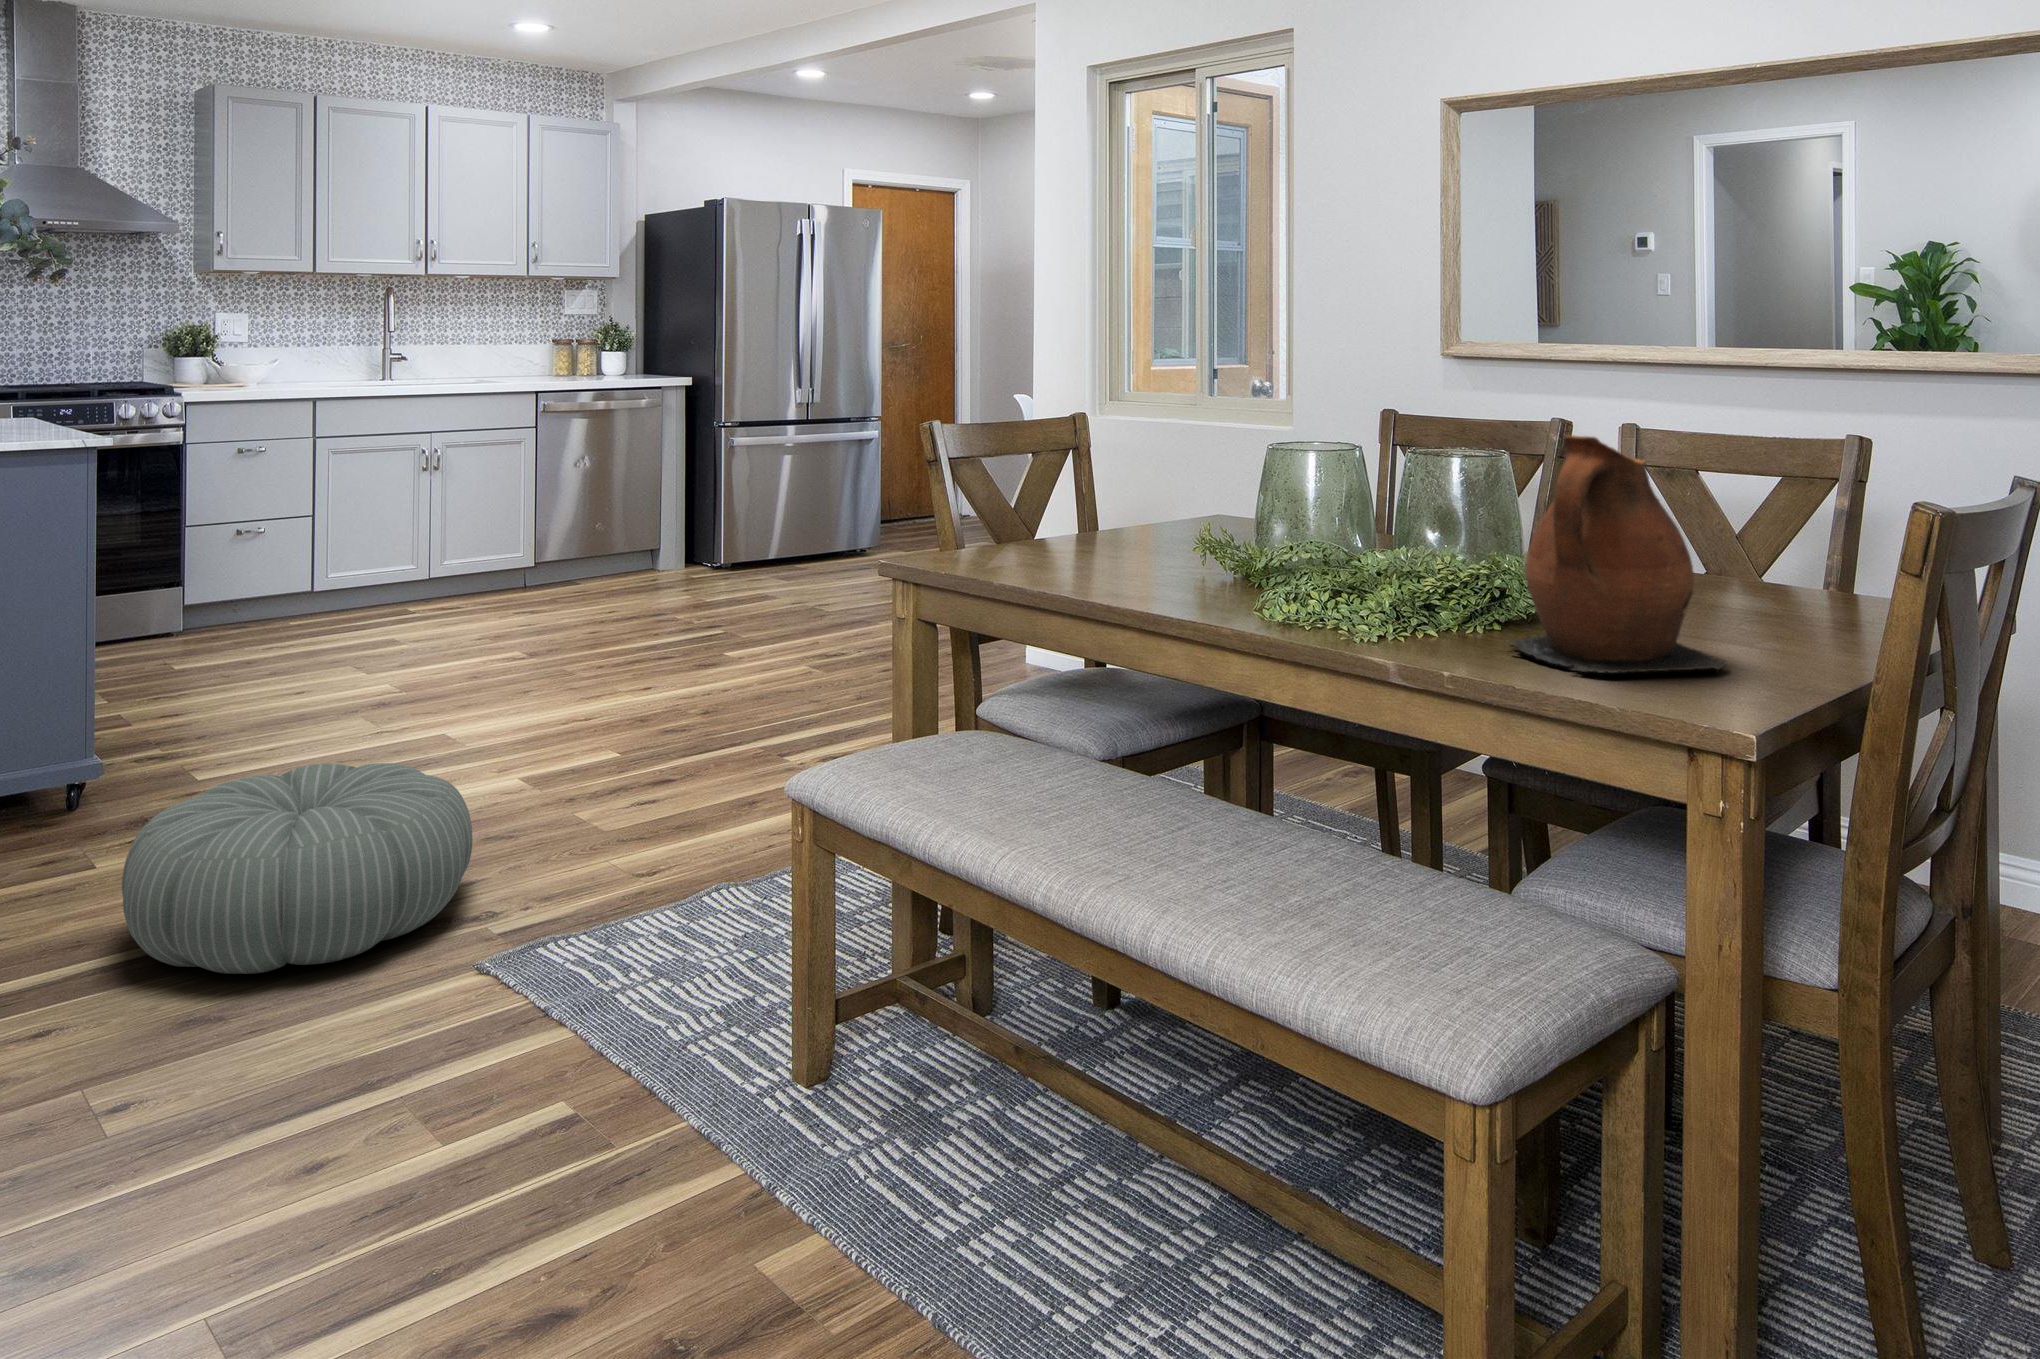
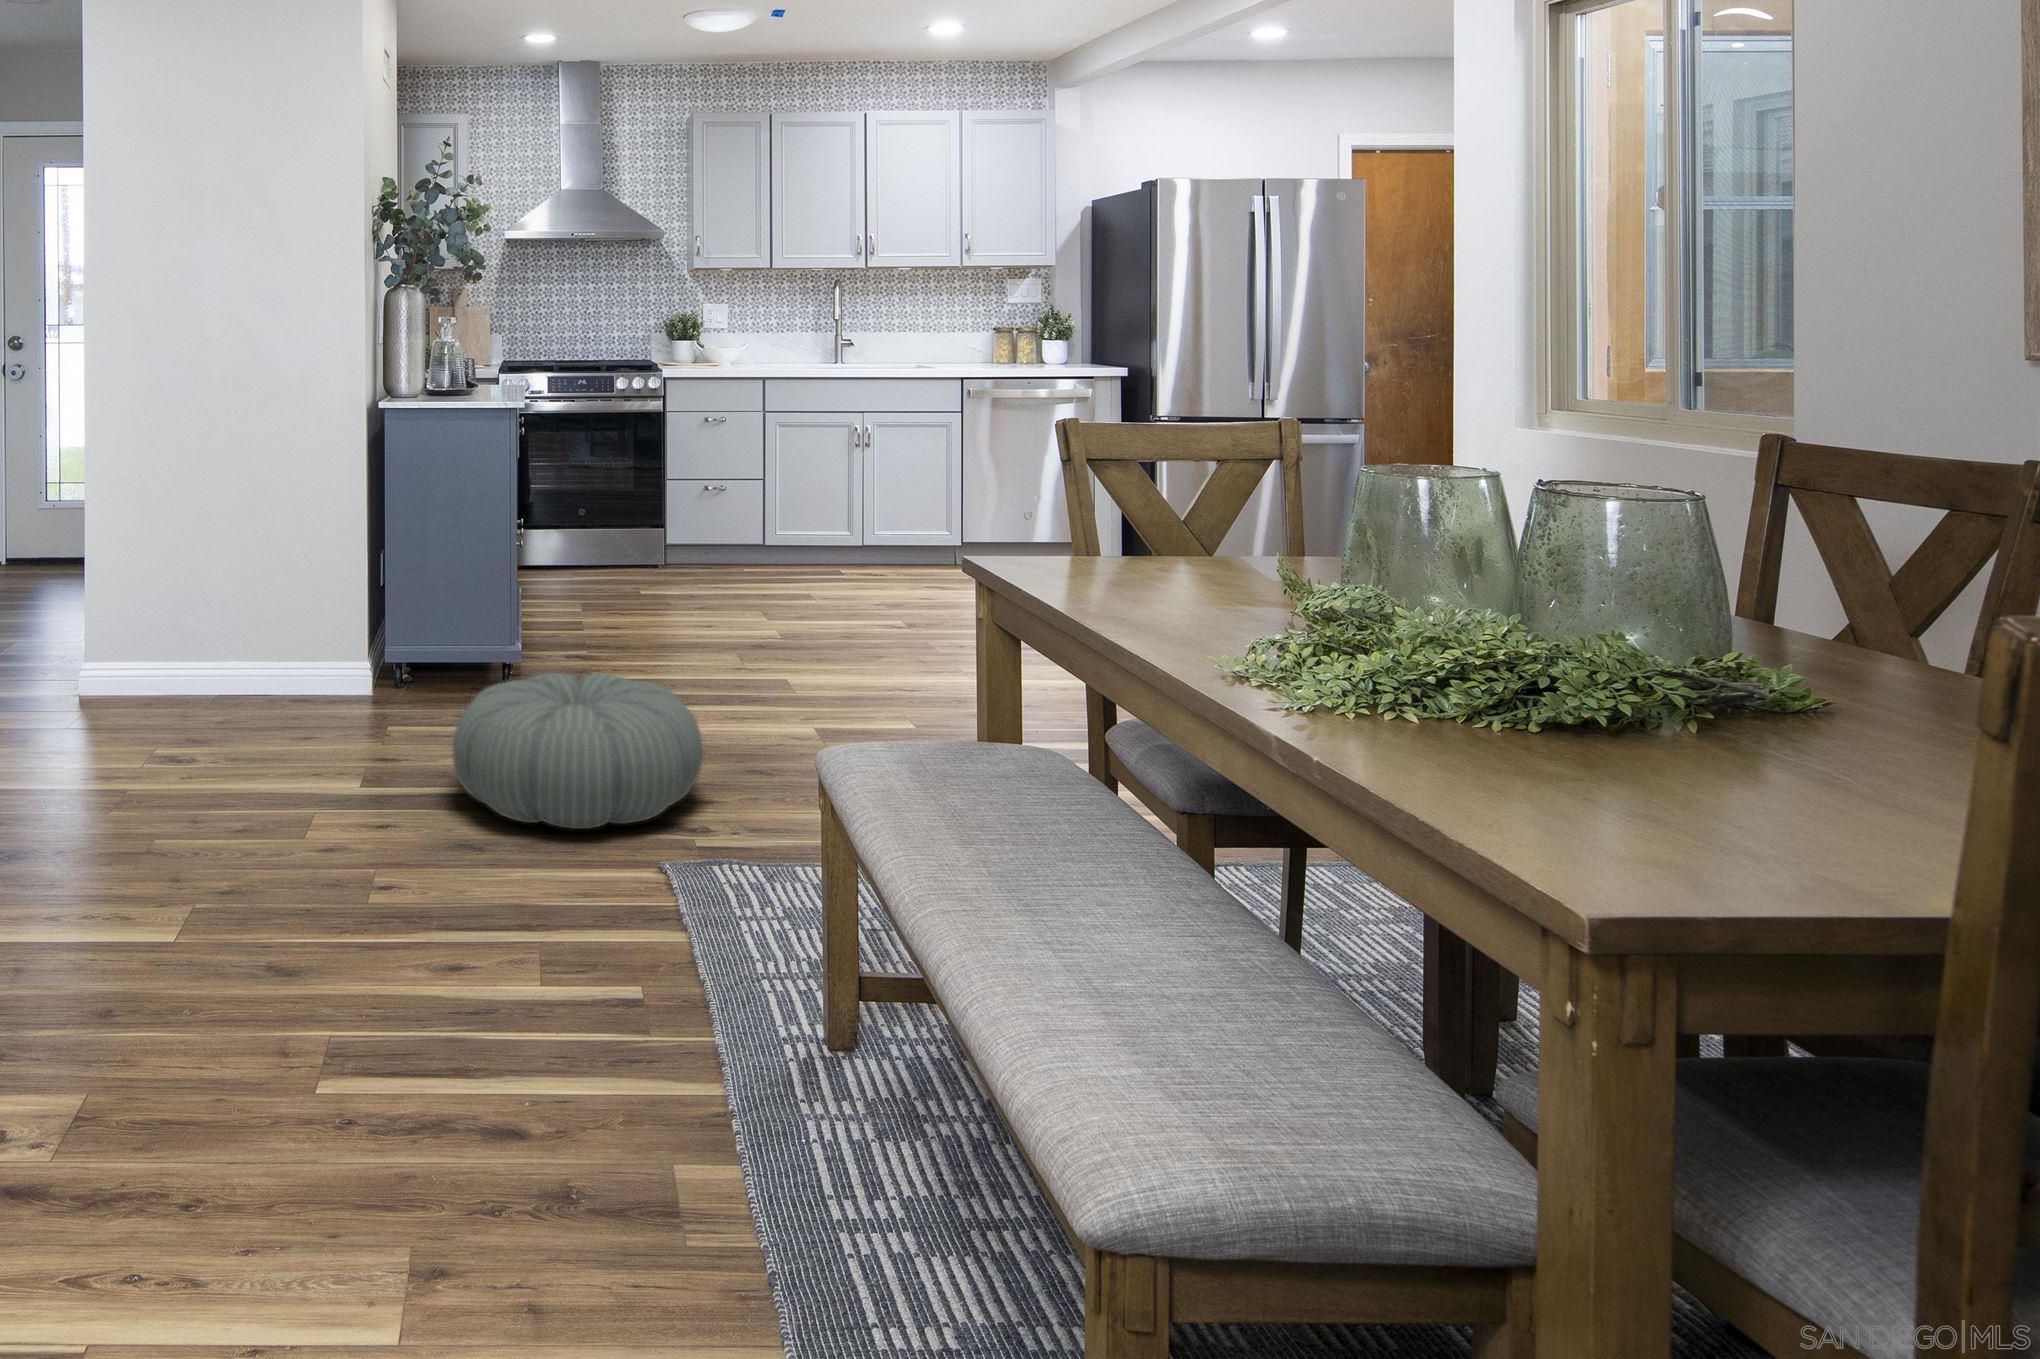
ceramic pitcher: present [1510,435,1726,673] -> none [1490,473,1841,857]

